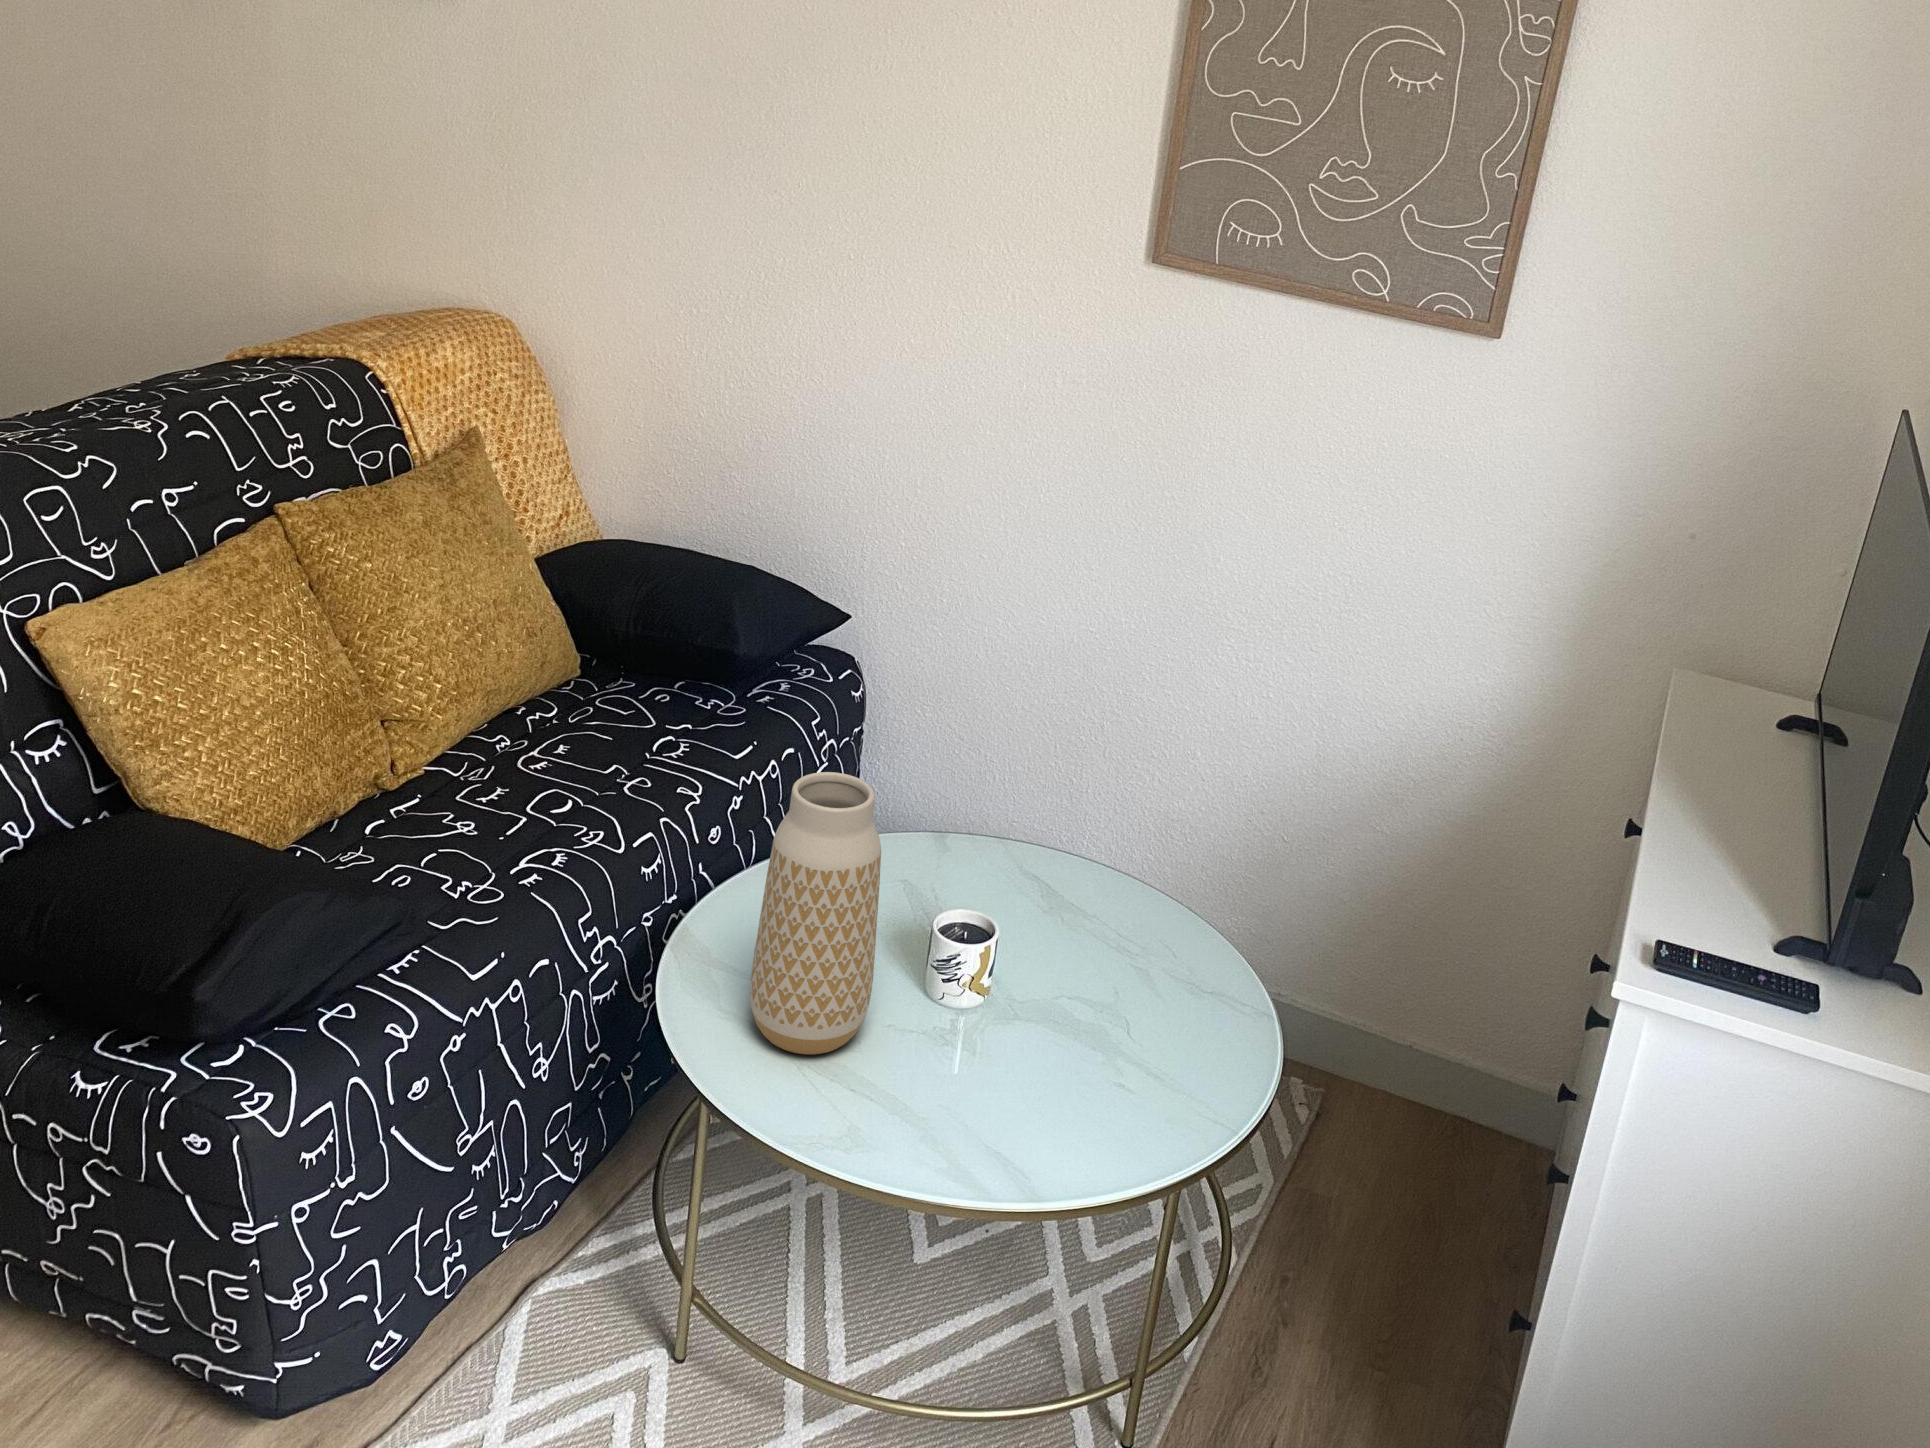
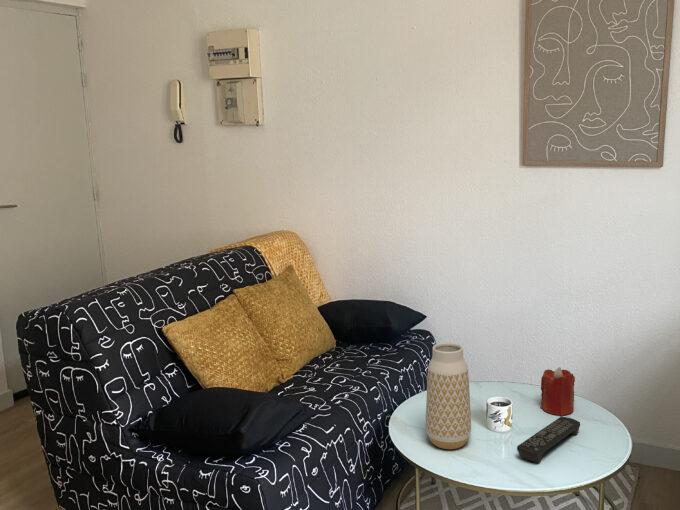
candle: none [1077,847,1175,974] -> present [541,367,575,416]
remote control: none [974,985,1159,1119] -> present [517,417,580,463]

